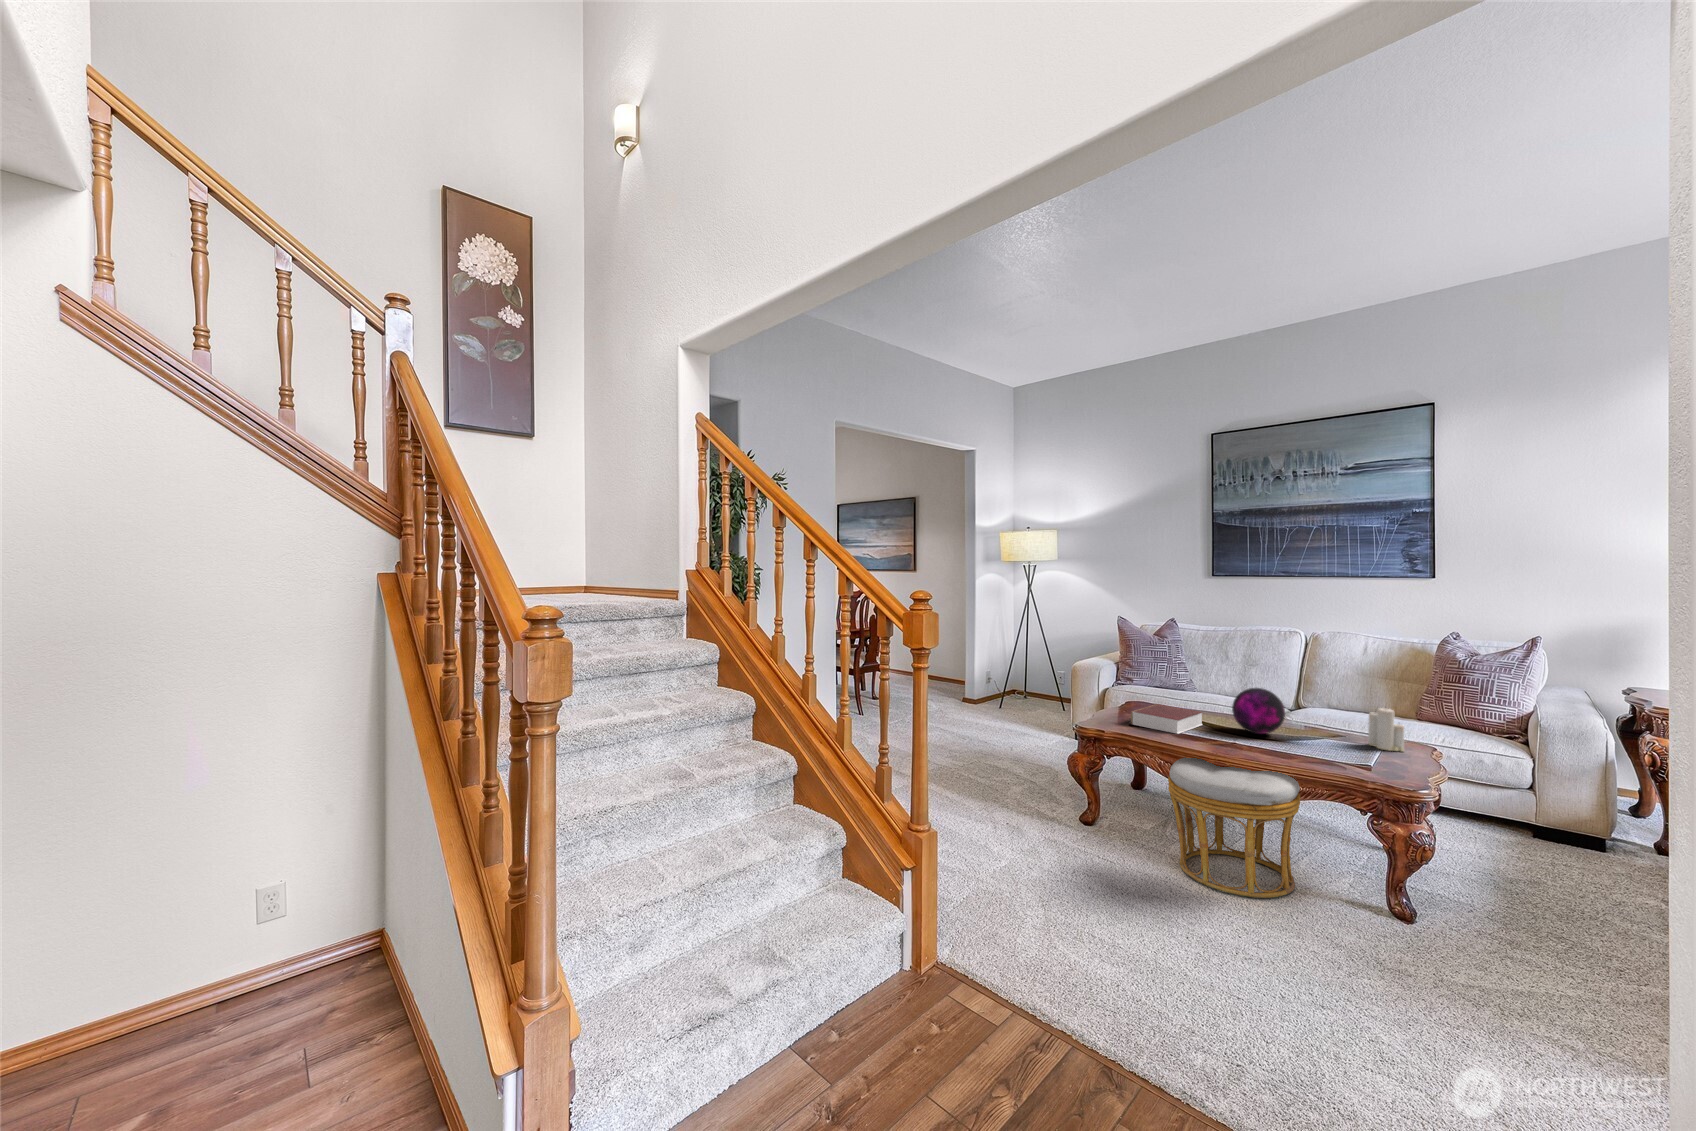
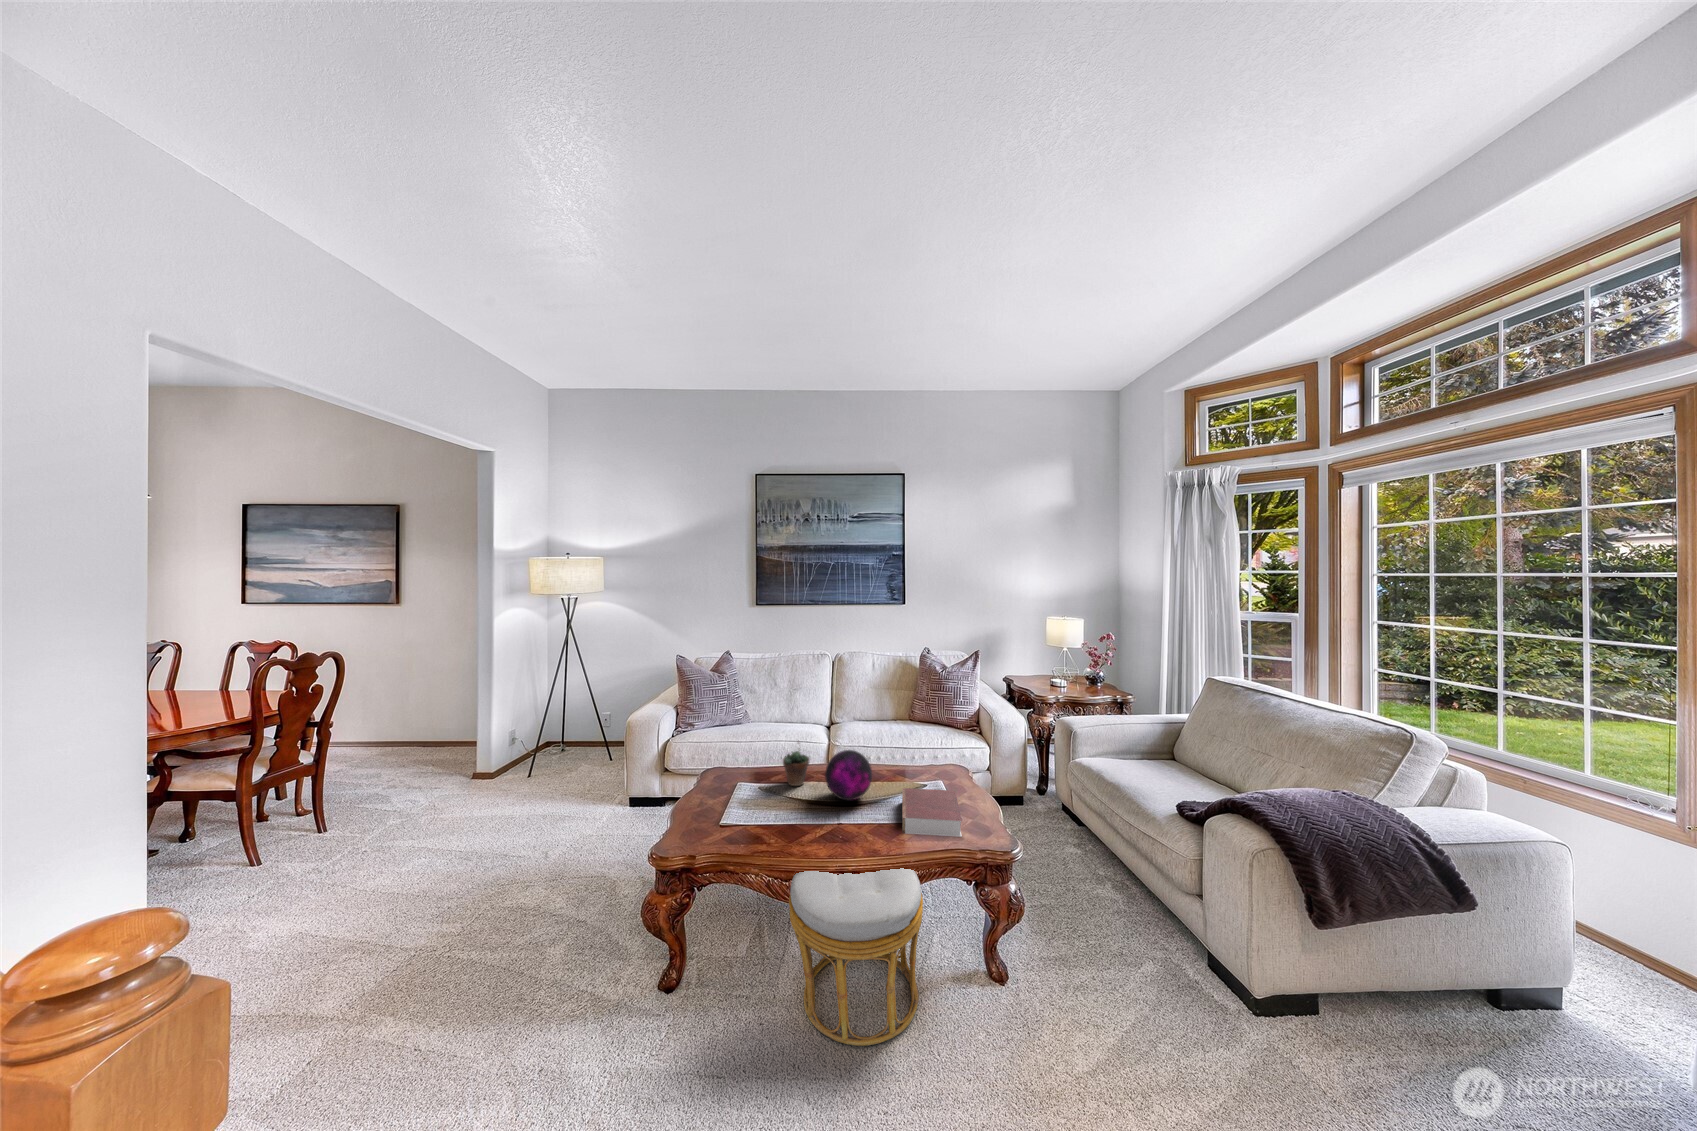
succulent plant: none [1196,677,1225,720] -> present [783,751,809,786]
book: present [1131,704,1203,734] -> present [902,788,962,837]
candle: present [1368,708,1404,751] -> none [930,748,959,790]

